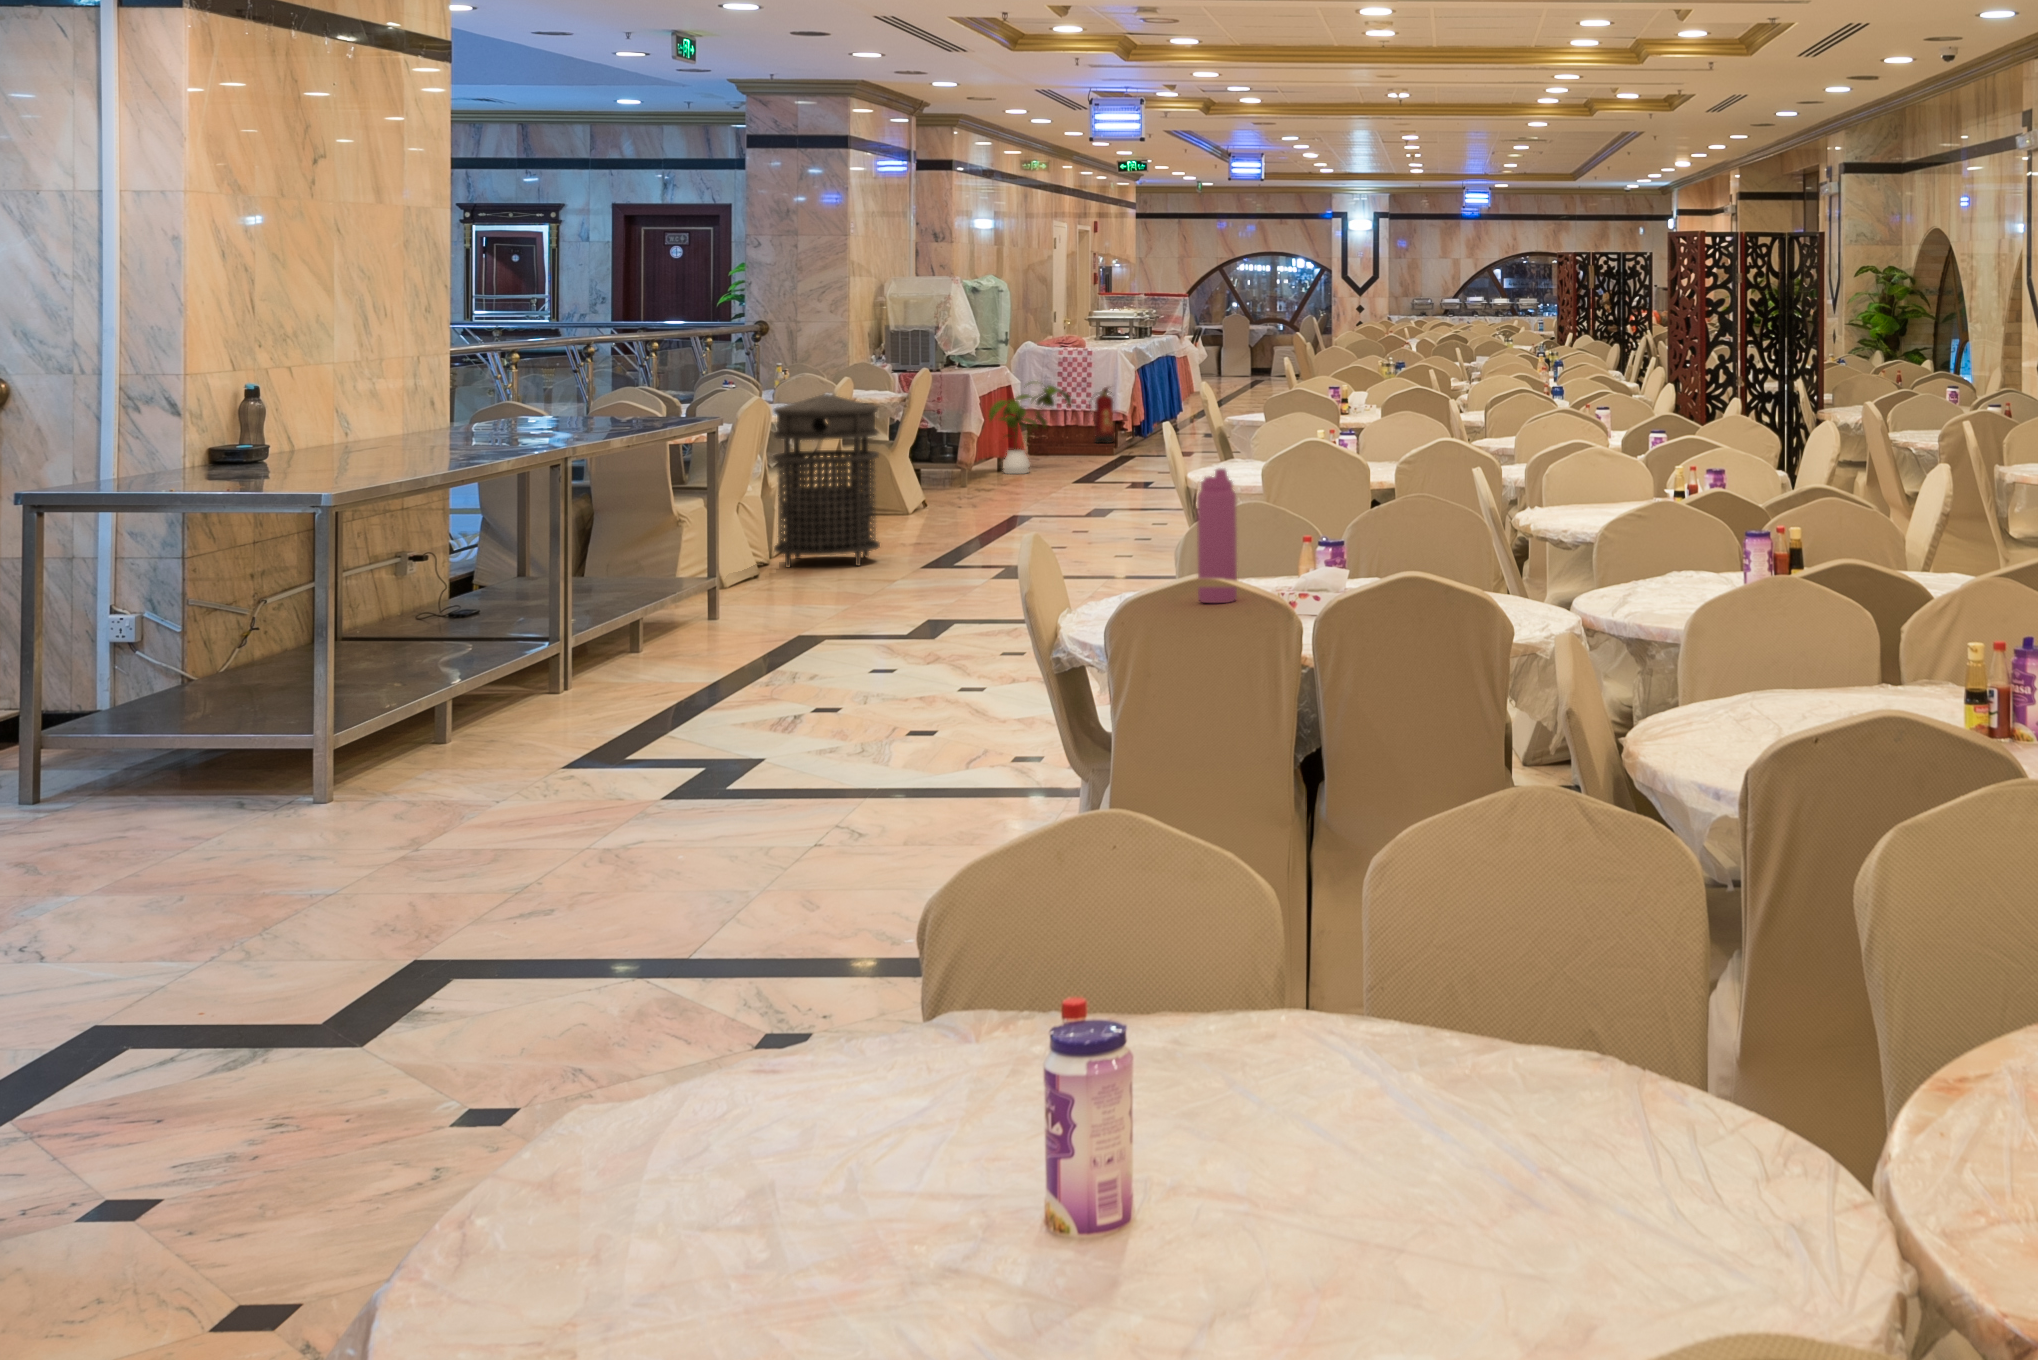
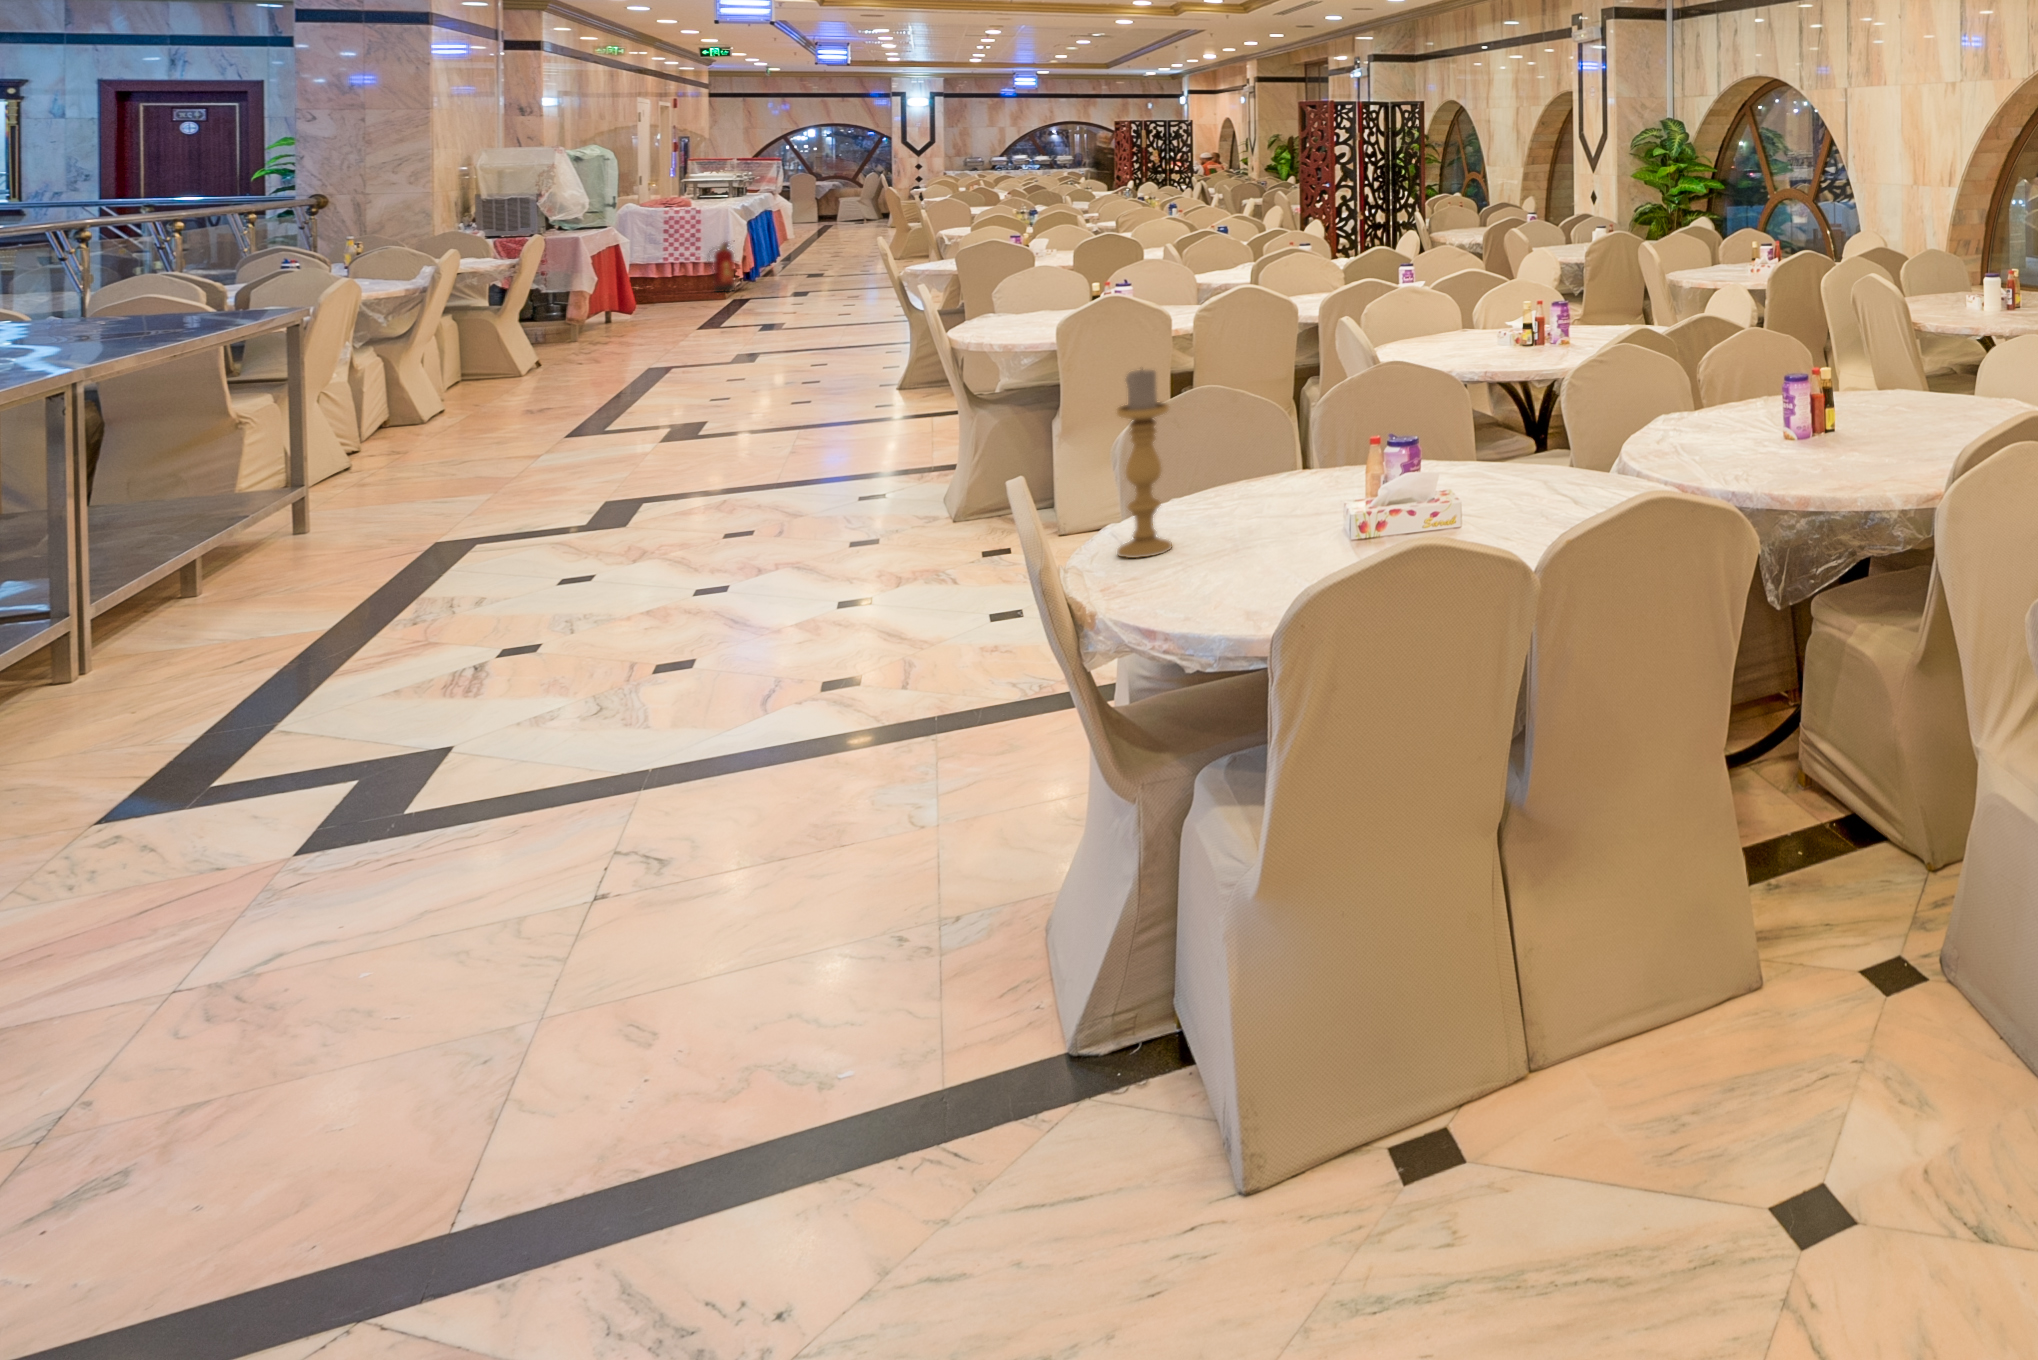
house plant: present [989,383,1071,474] -> none [610,240,704,328]
trash can: present [774,394,880,568] -> none [369,267,516,455]
candle holder: none [1105,464,1145,614] -> present [1117,369,1172,558]
water bottle: present [1197,469,1237,603] -> none [1229,361,1281,525]

